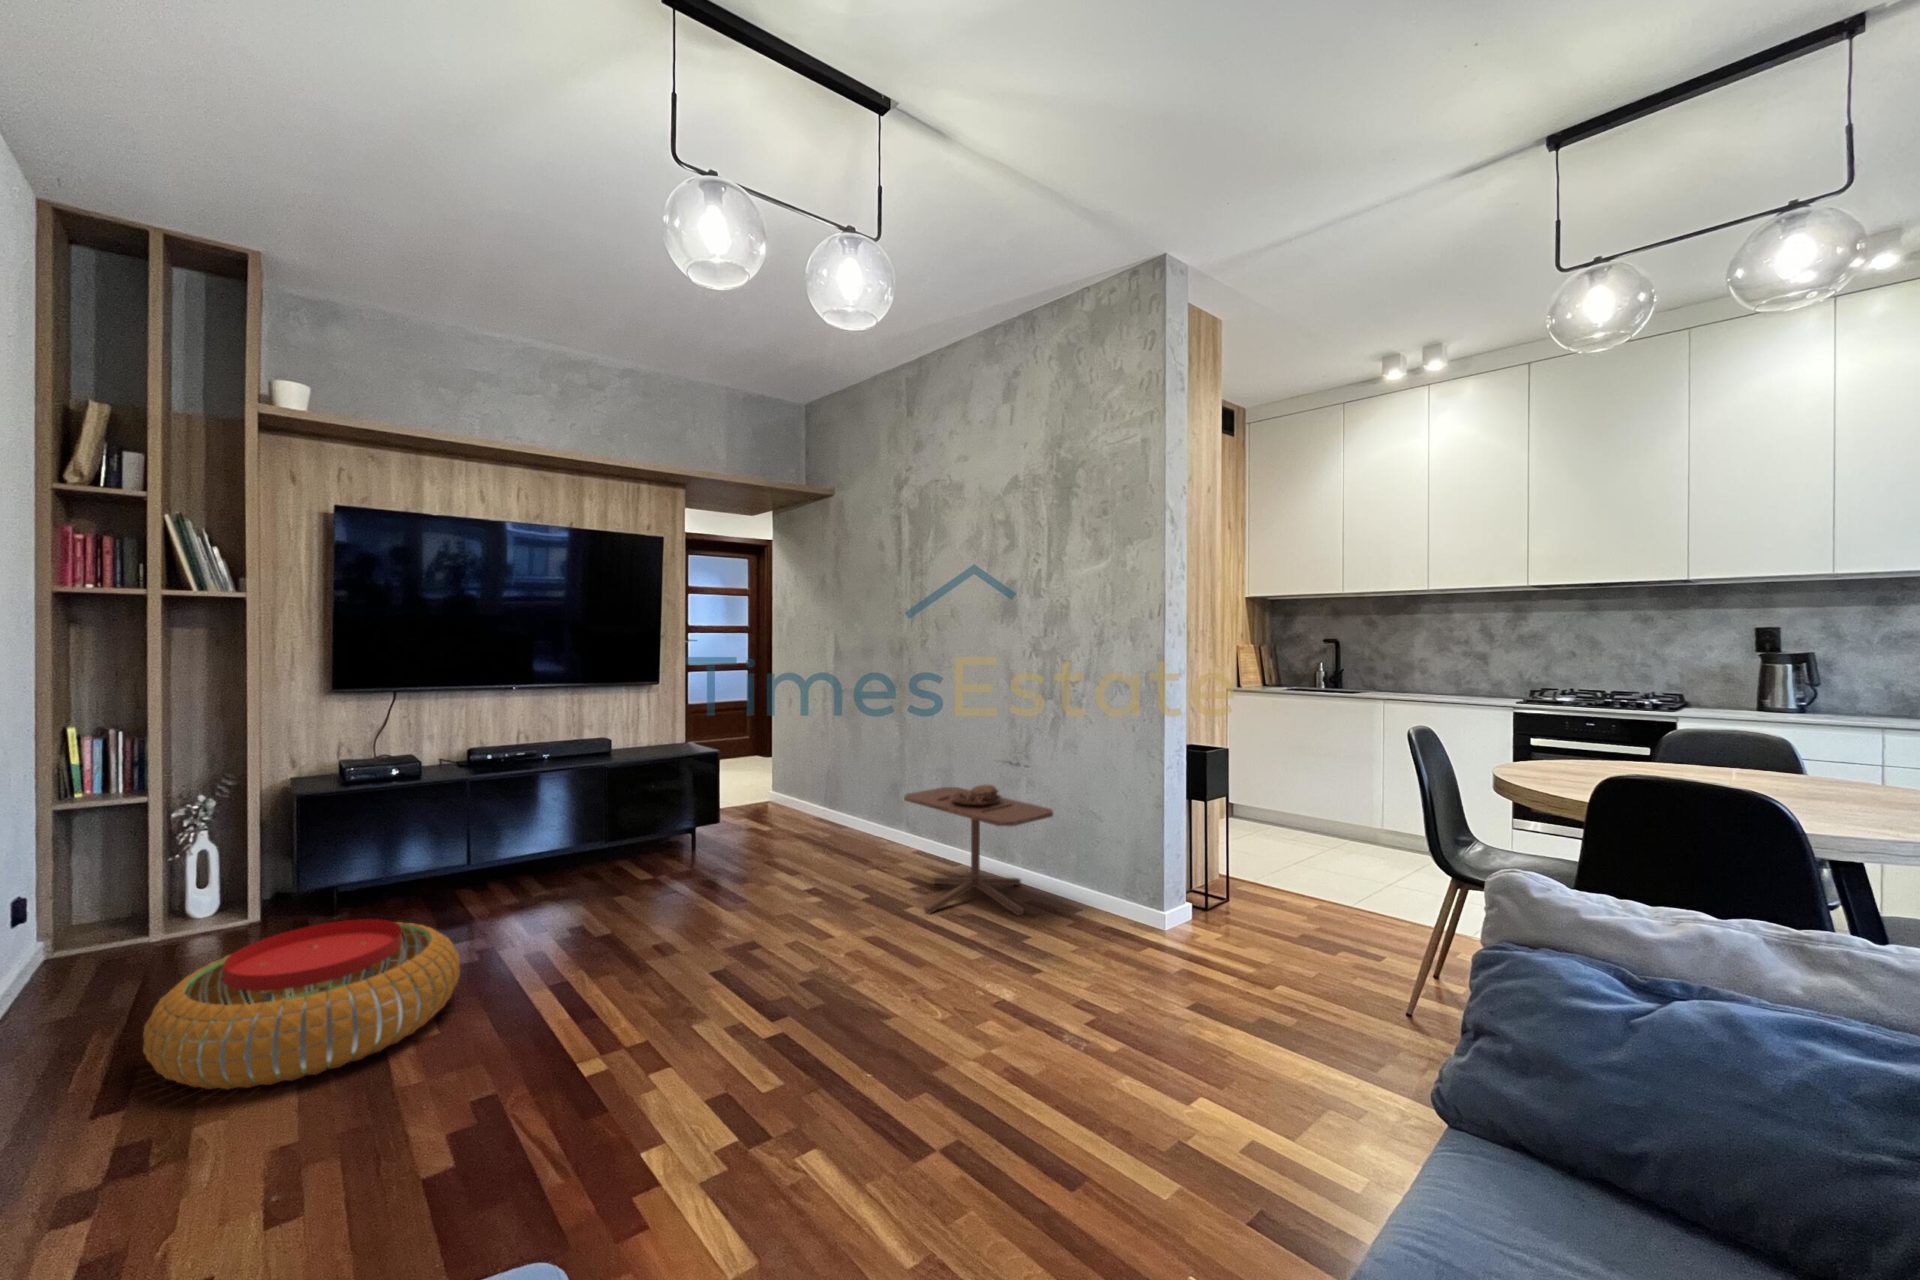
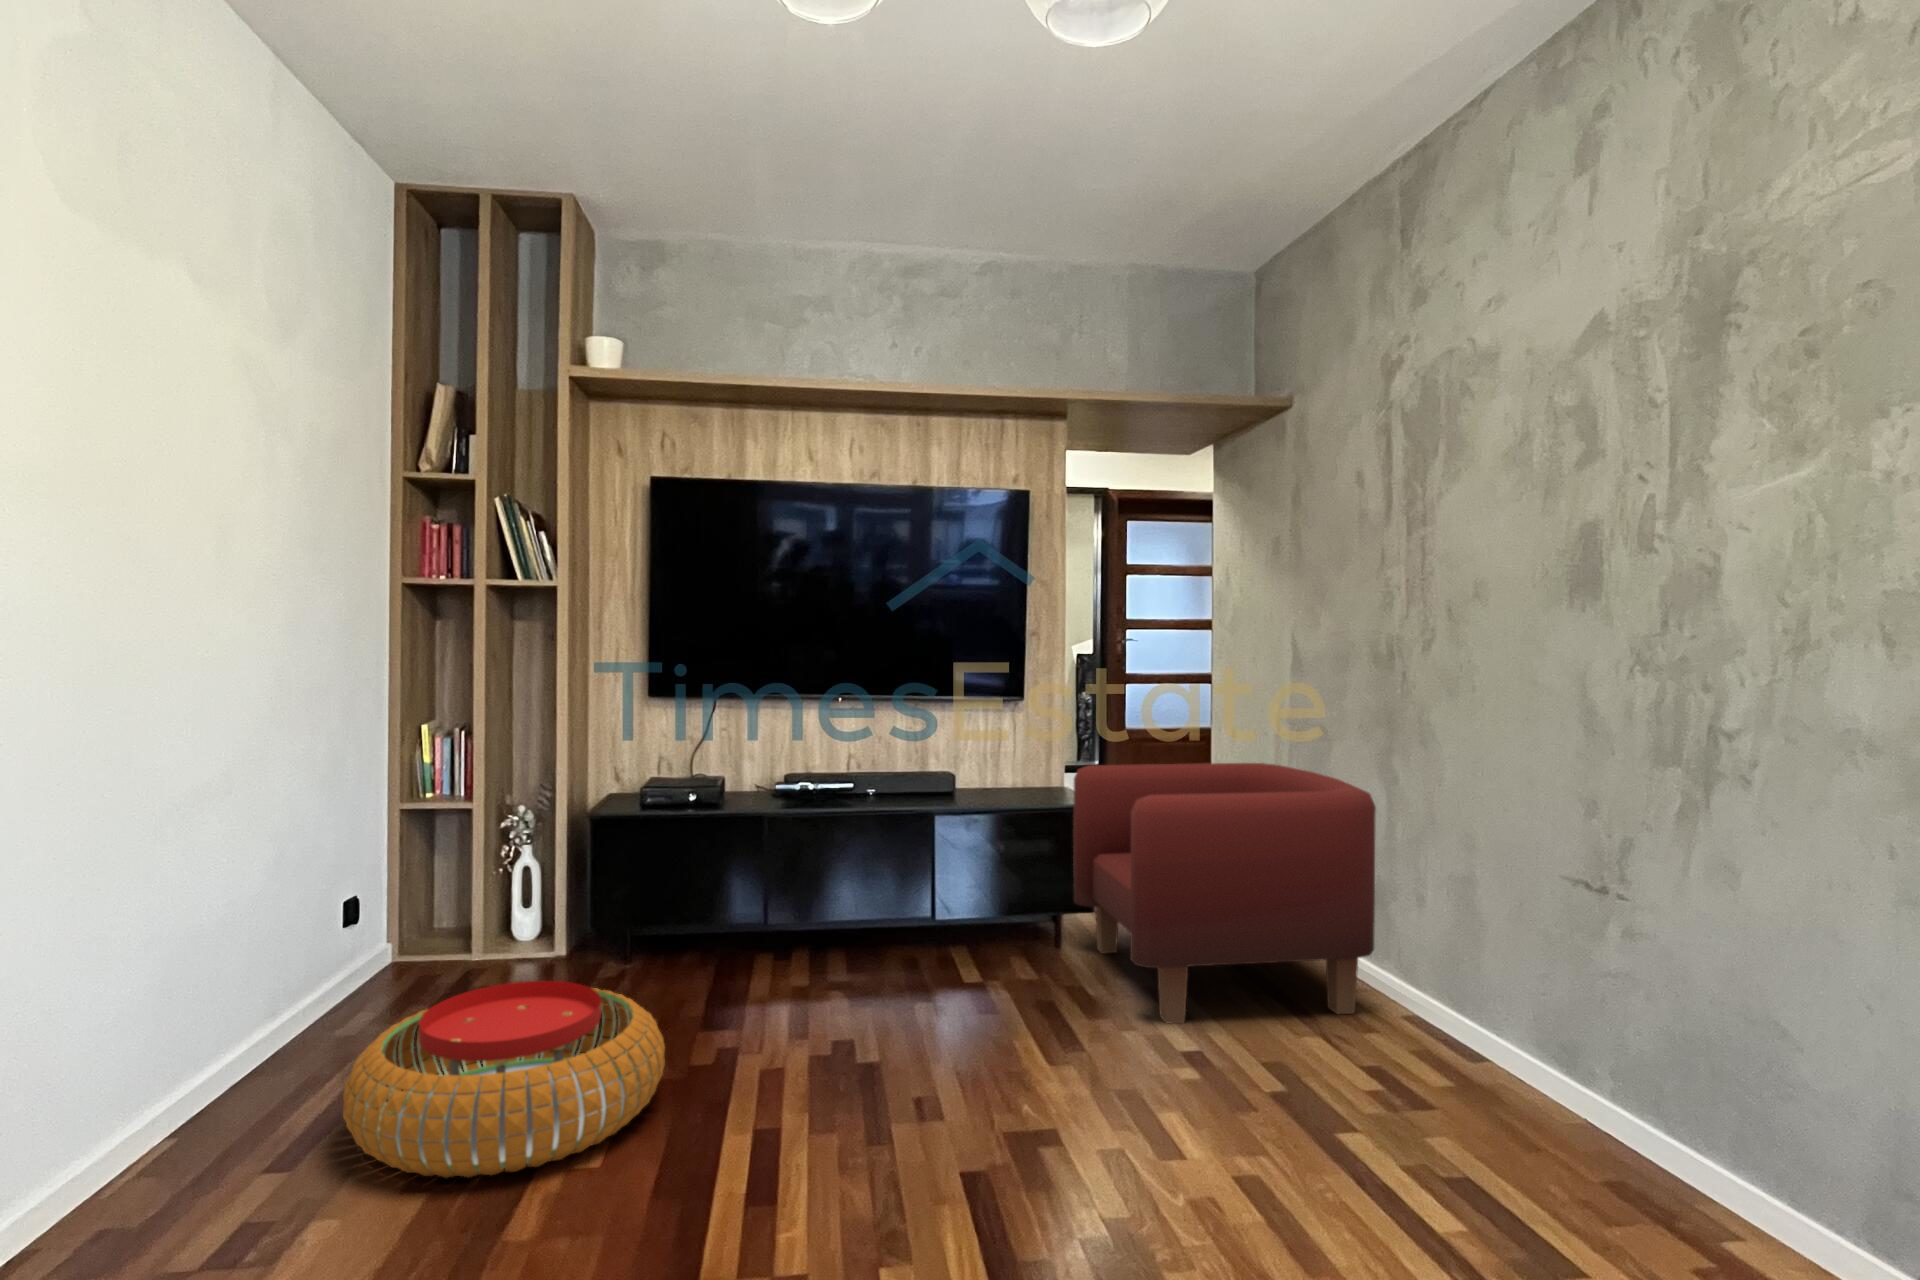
armchair: none [705,716,896,878] -> present [1073,763,1376,1024]
side table: present [904,785,1053,916] -> none [1354,915,1667,1214]

